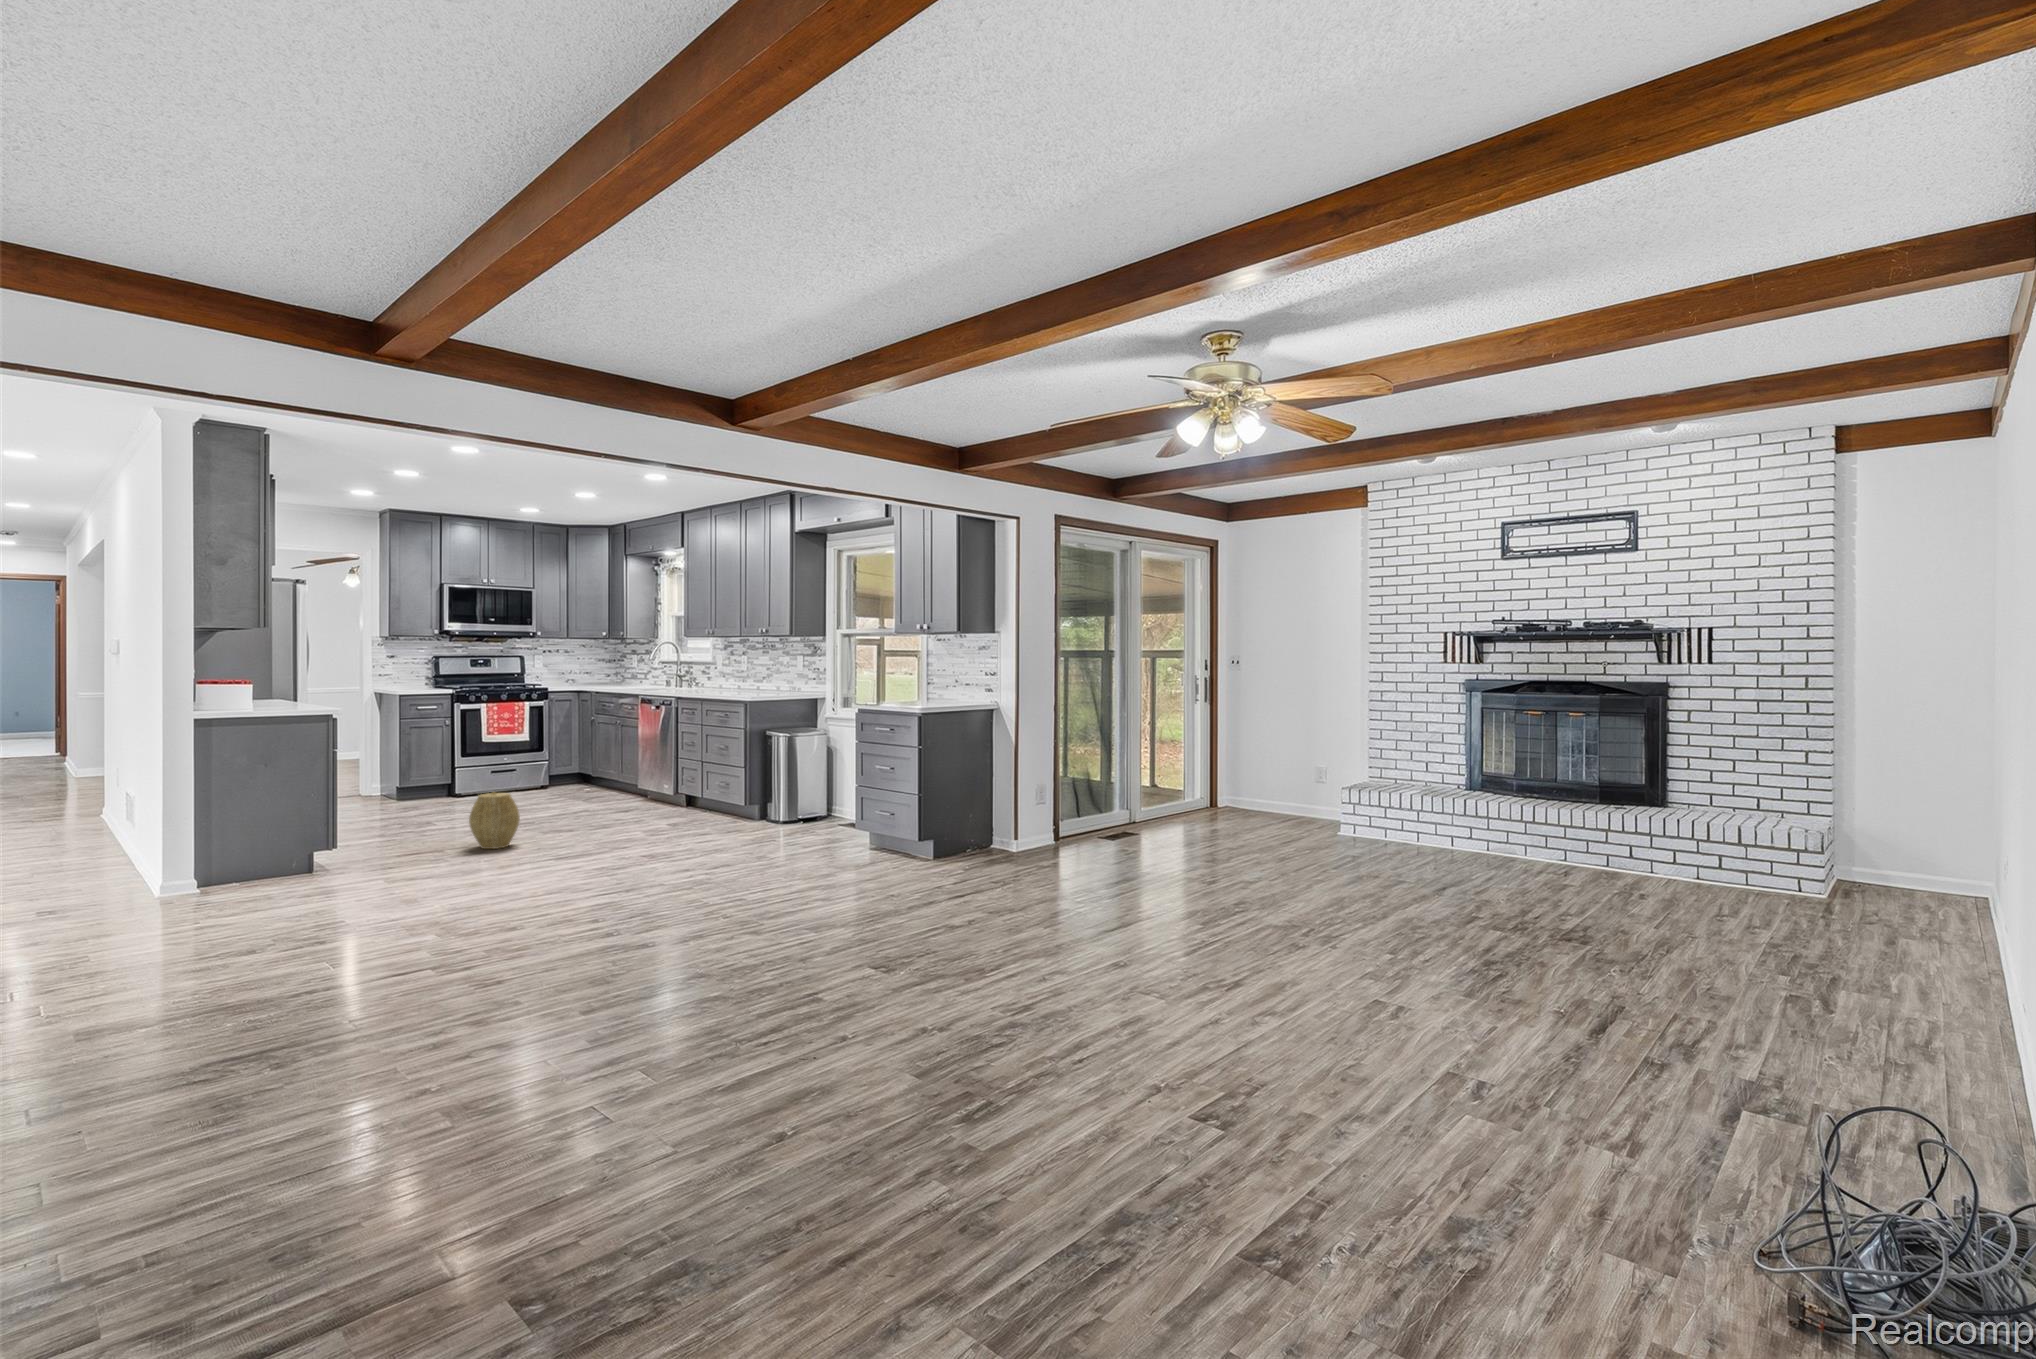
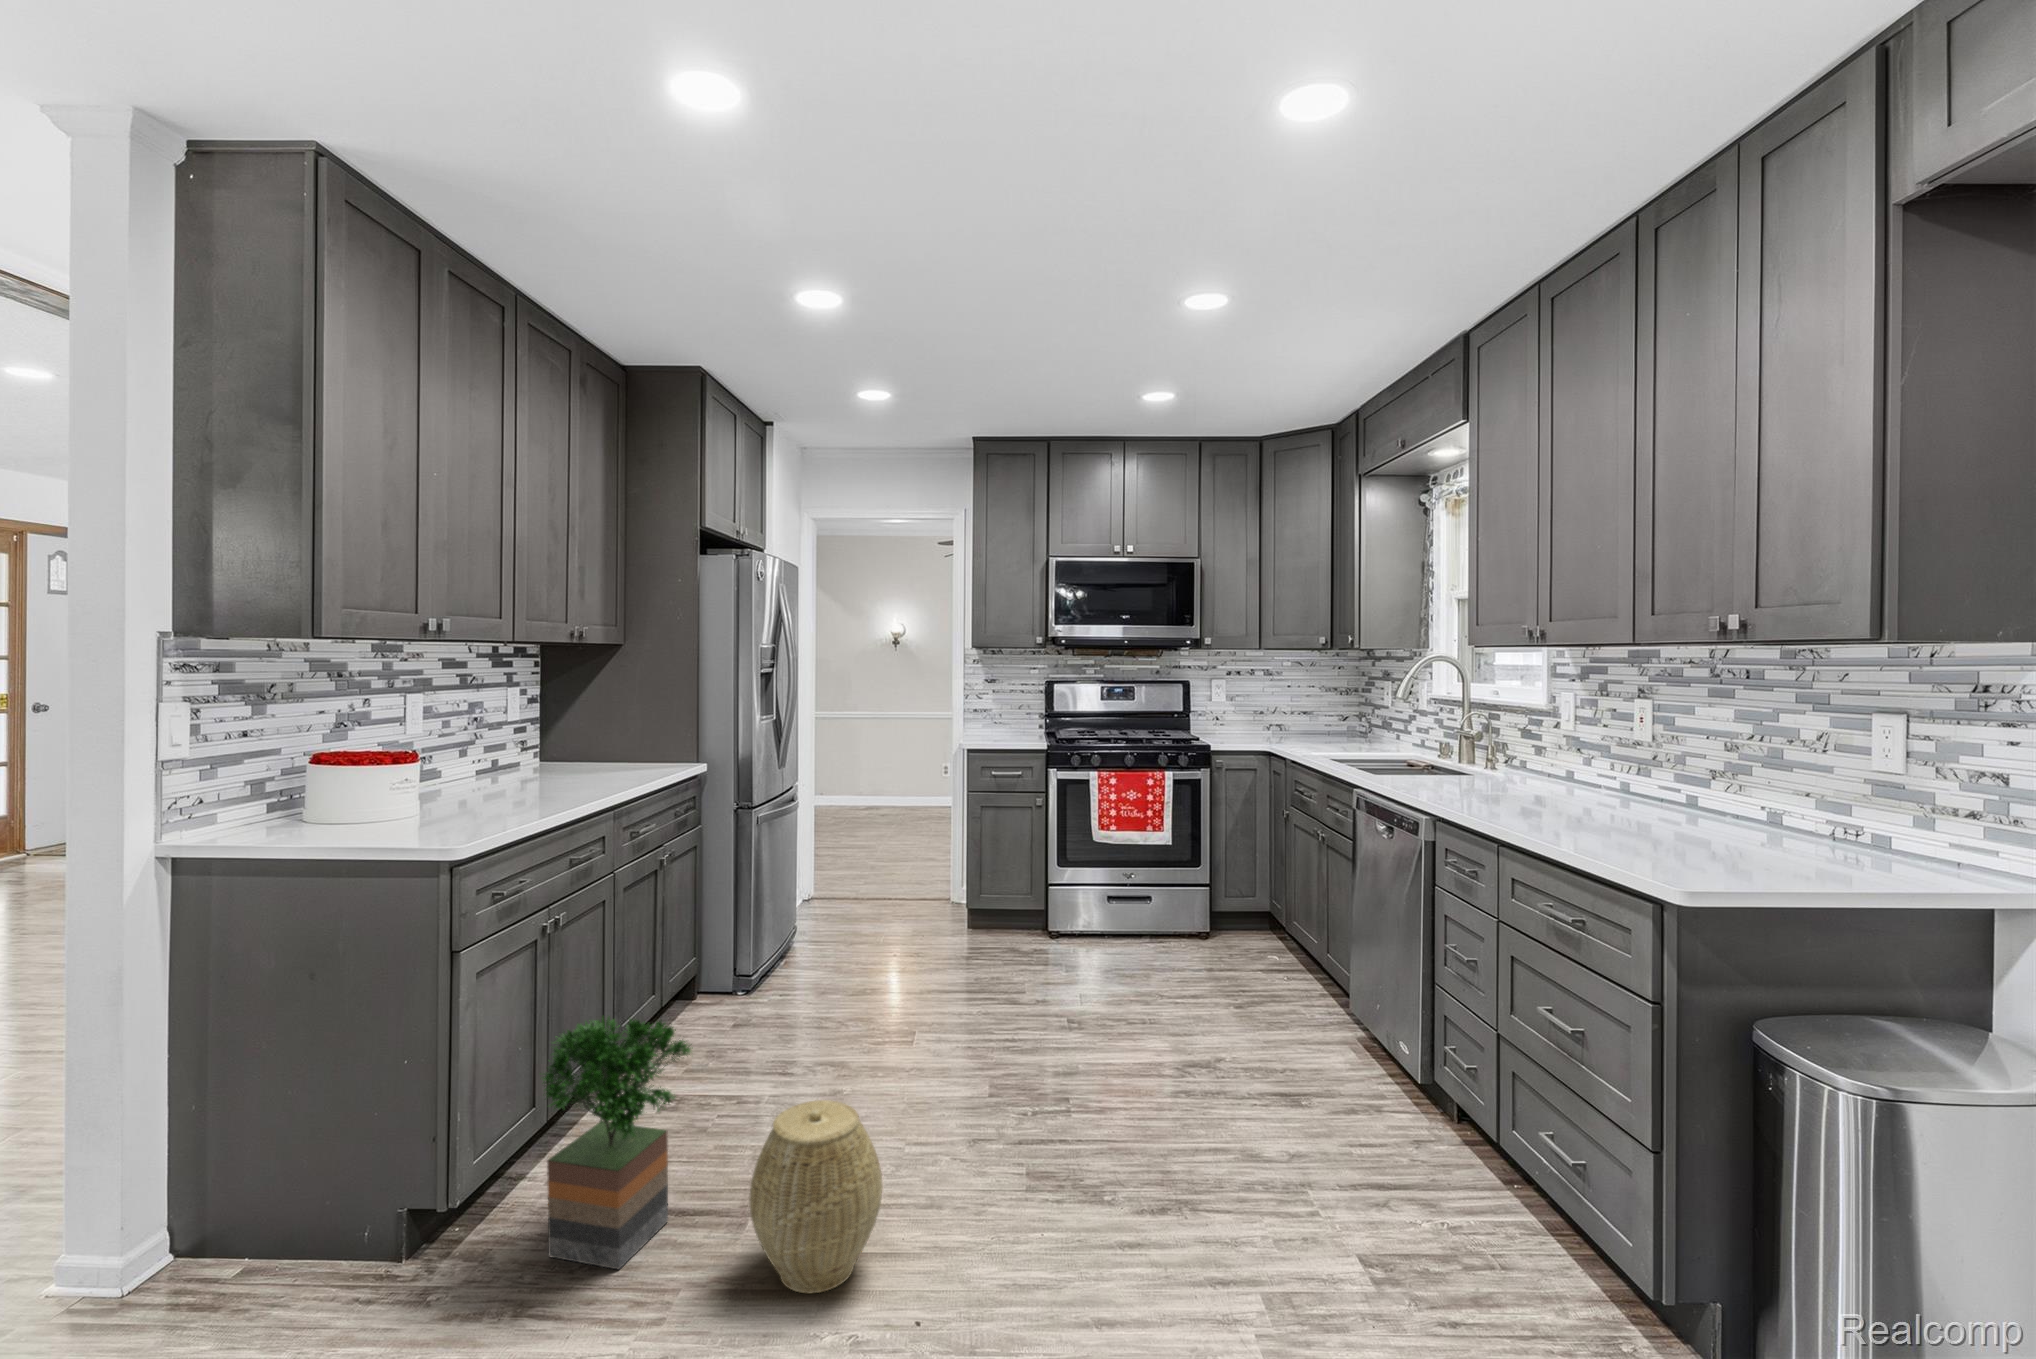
potted tree: none [368,774,435,861] -> present [541,1017,691,1269]

